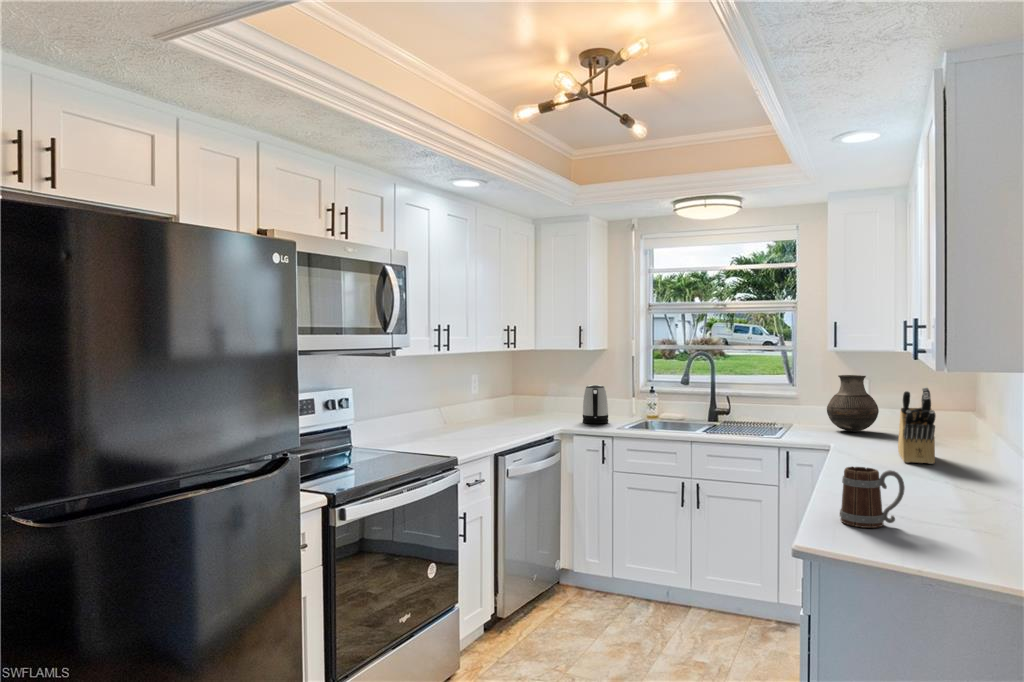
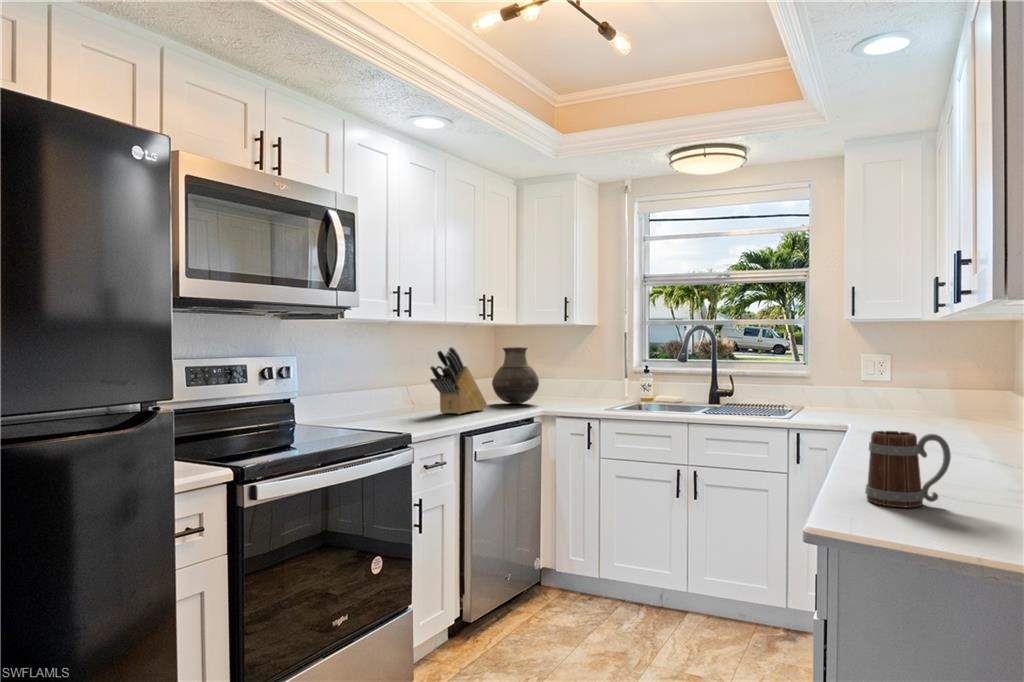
vase: present [827,375,879,432] -> present [492,347,539,404]
kettle: present [583,385,608,423] -> none [568,363,597,405]
knife block: present [898,387,936,464] -> present [430,347,487,414]

